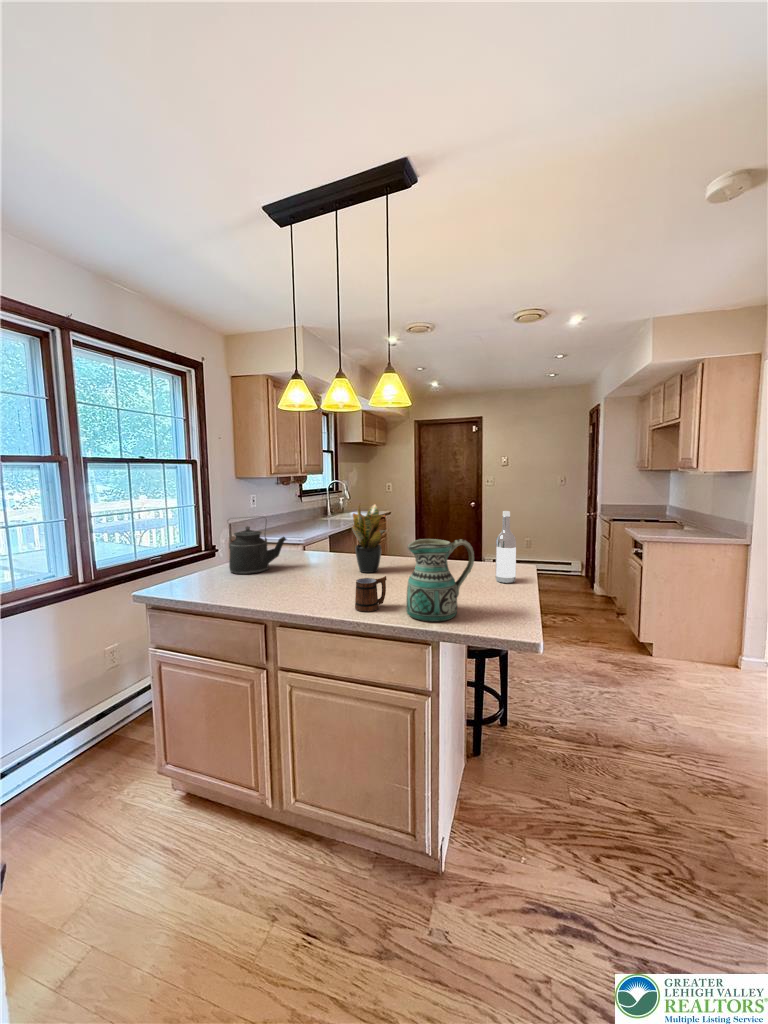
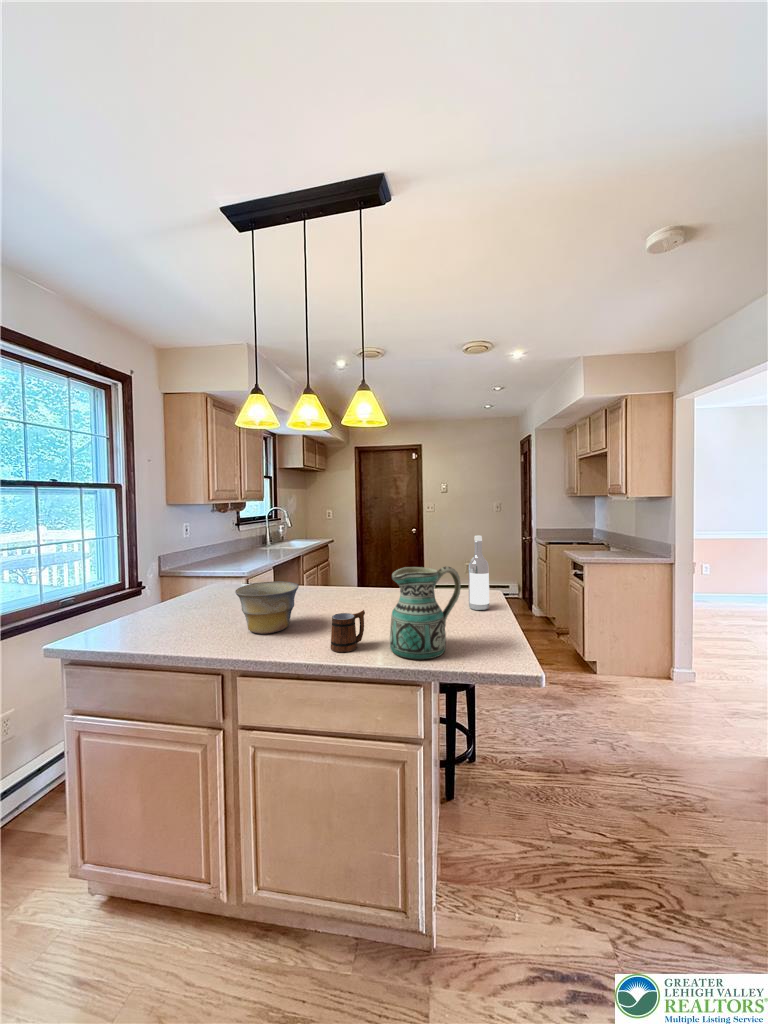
potted plant: present [352,504,386,573] -> none [307,524,360,606]
kettle: present [228,516,286,574] -> none [167,546,238,614]
bowl: none [279,549,334,593] -> present [235,581,299,634]

